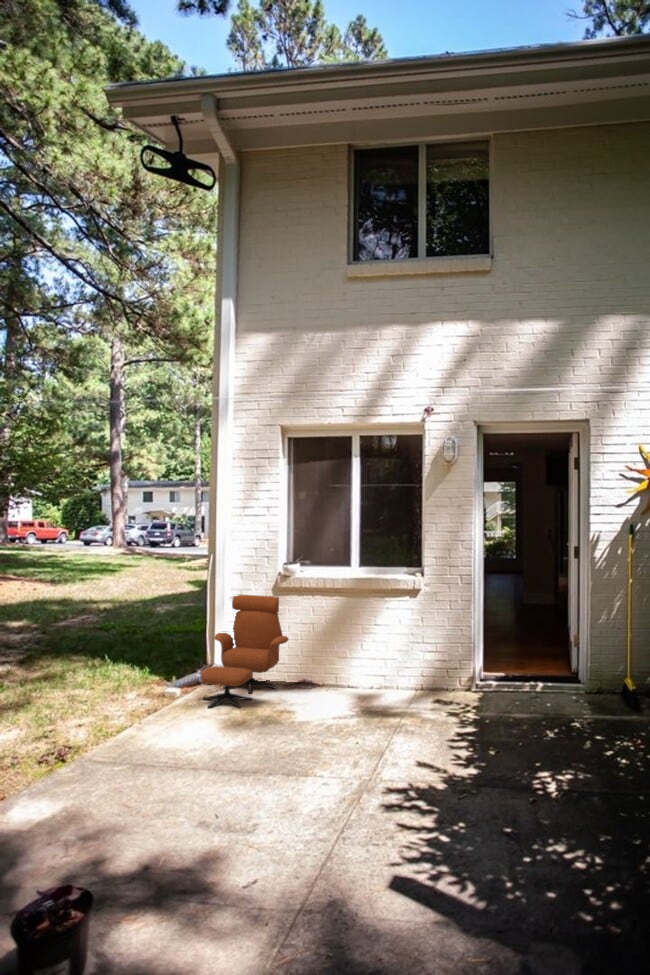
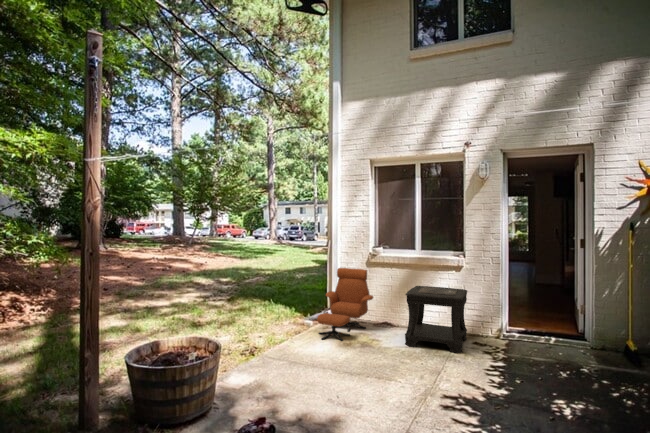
side table: none [335,619,426,718] -> present [405,286,467,353]

